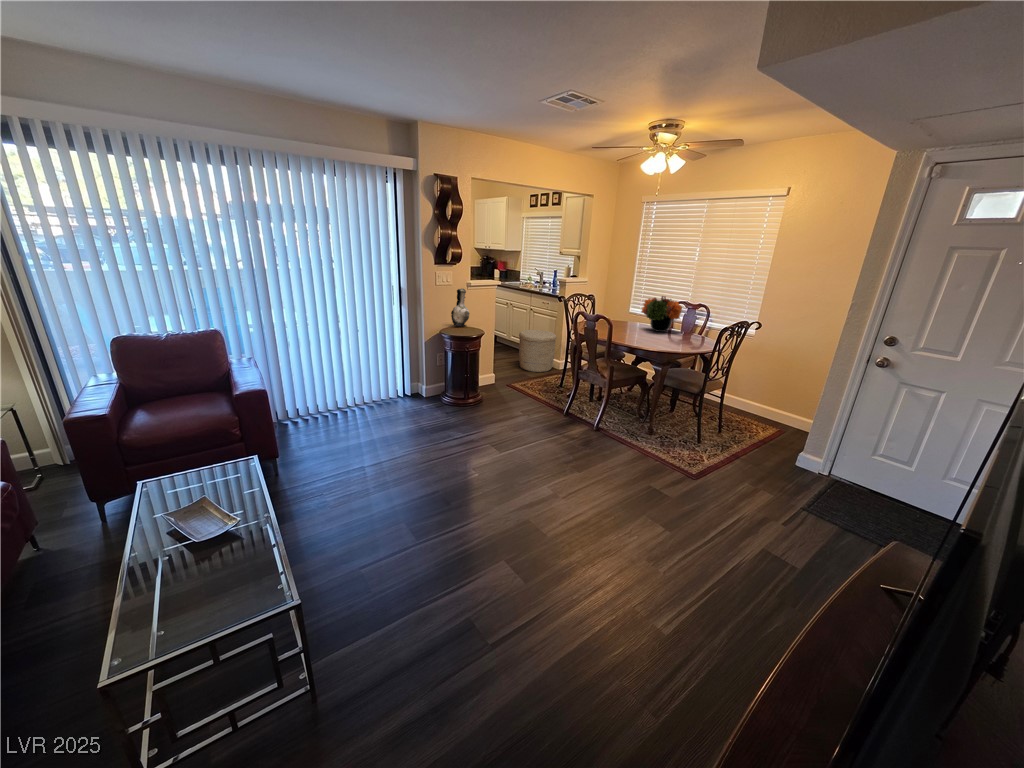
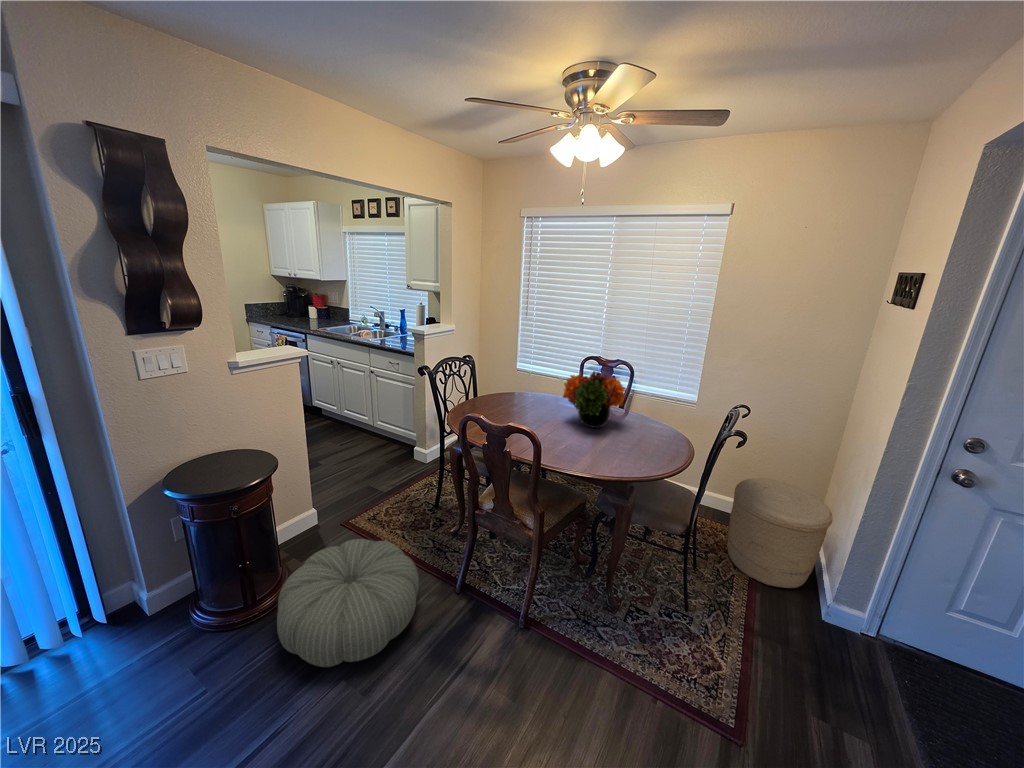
decorative vase: present [451,289,470,326] -> none [190,389,239,469]
woven basket: present [519,330,556,372] -> present [727,478,832,588]
pouf: none [479,376,544,418] -> present [277,539,419,667]

